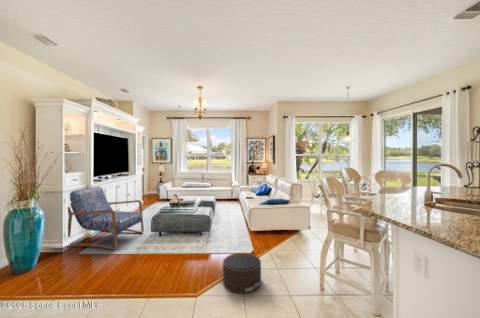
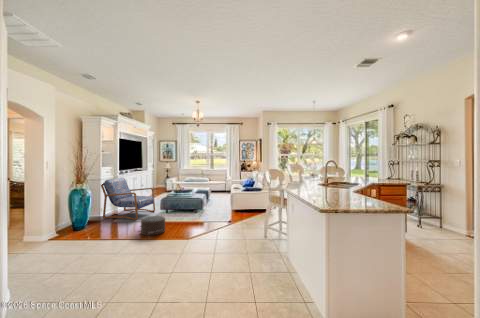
pouf: present [217,253,262,294] -> present [140,216,165,235]

